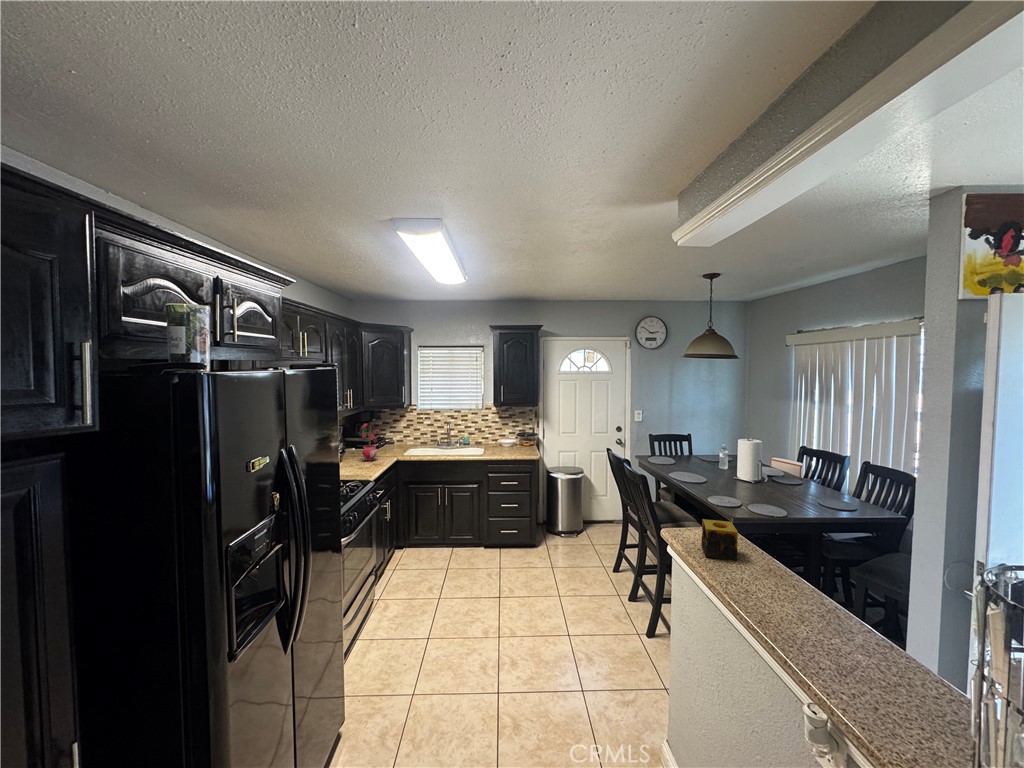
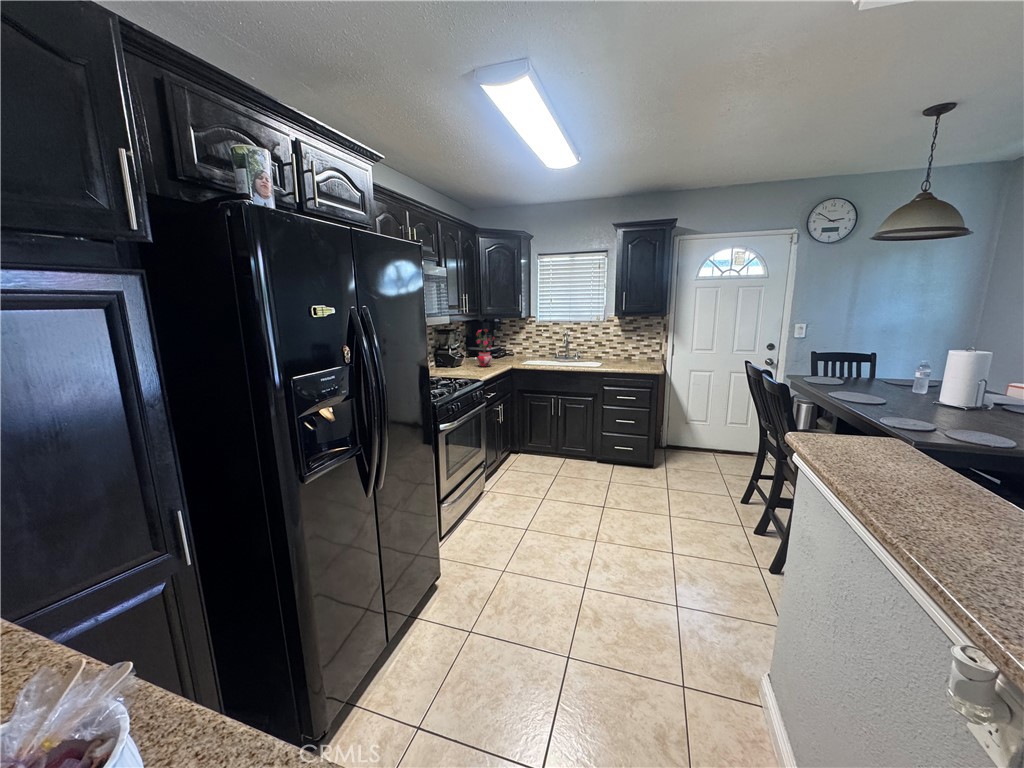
candle: present [701,519,738,560] -> none [844,421,905,475]

